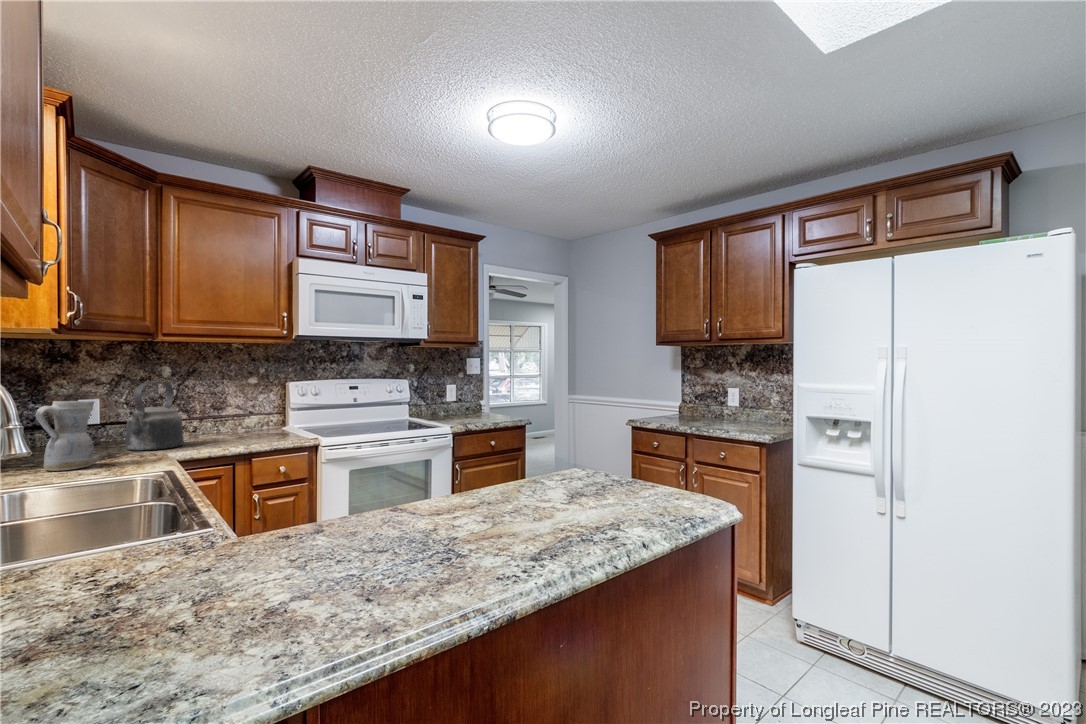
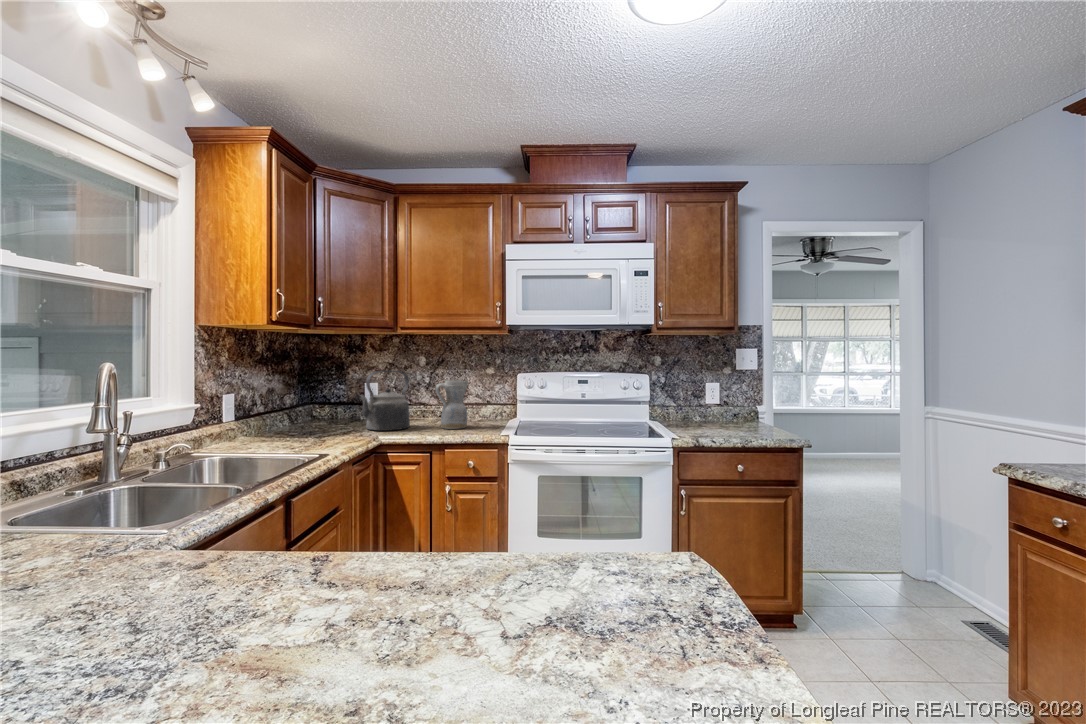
ceramic pitcher: present [36,401,94,471] -> present [435,380,468,429]

